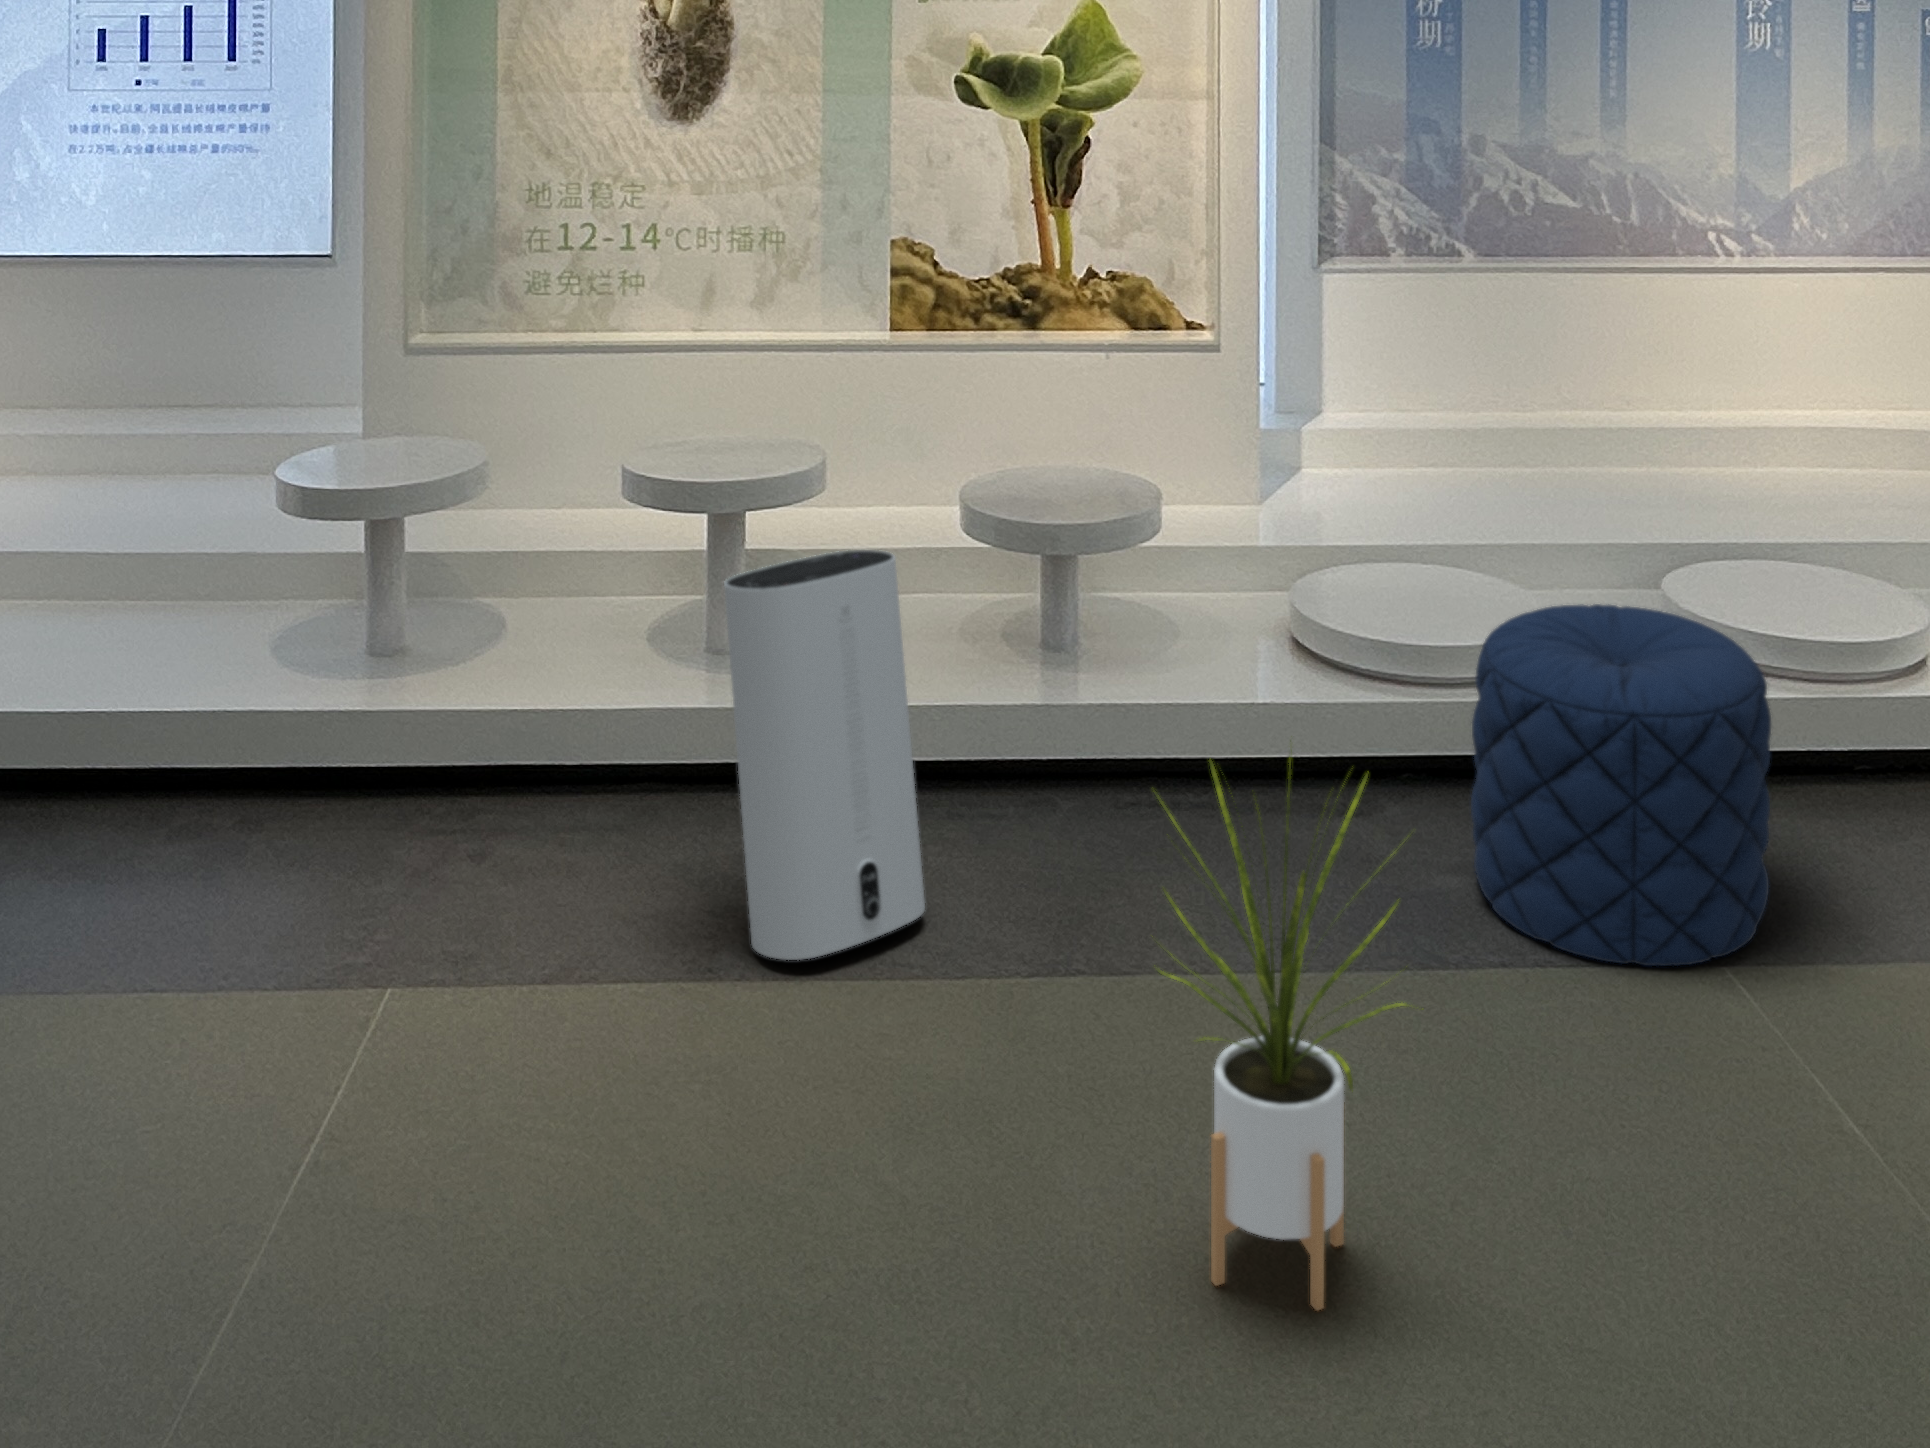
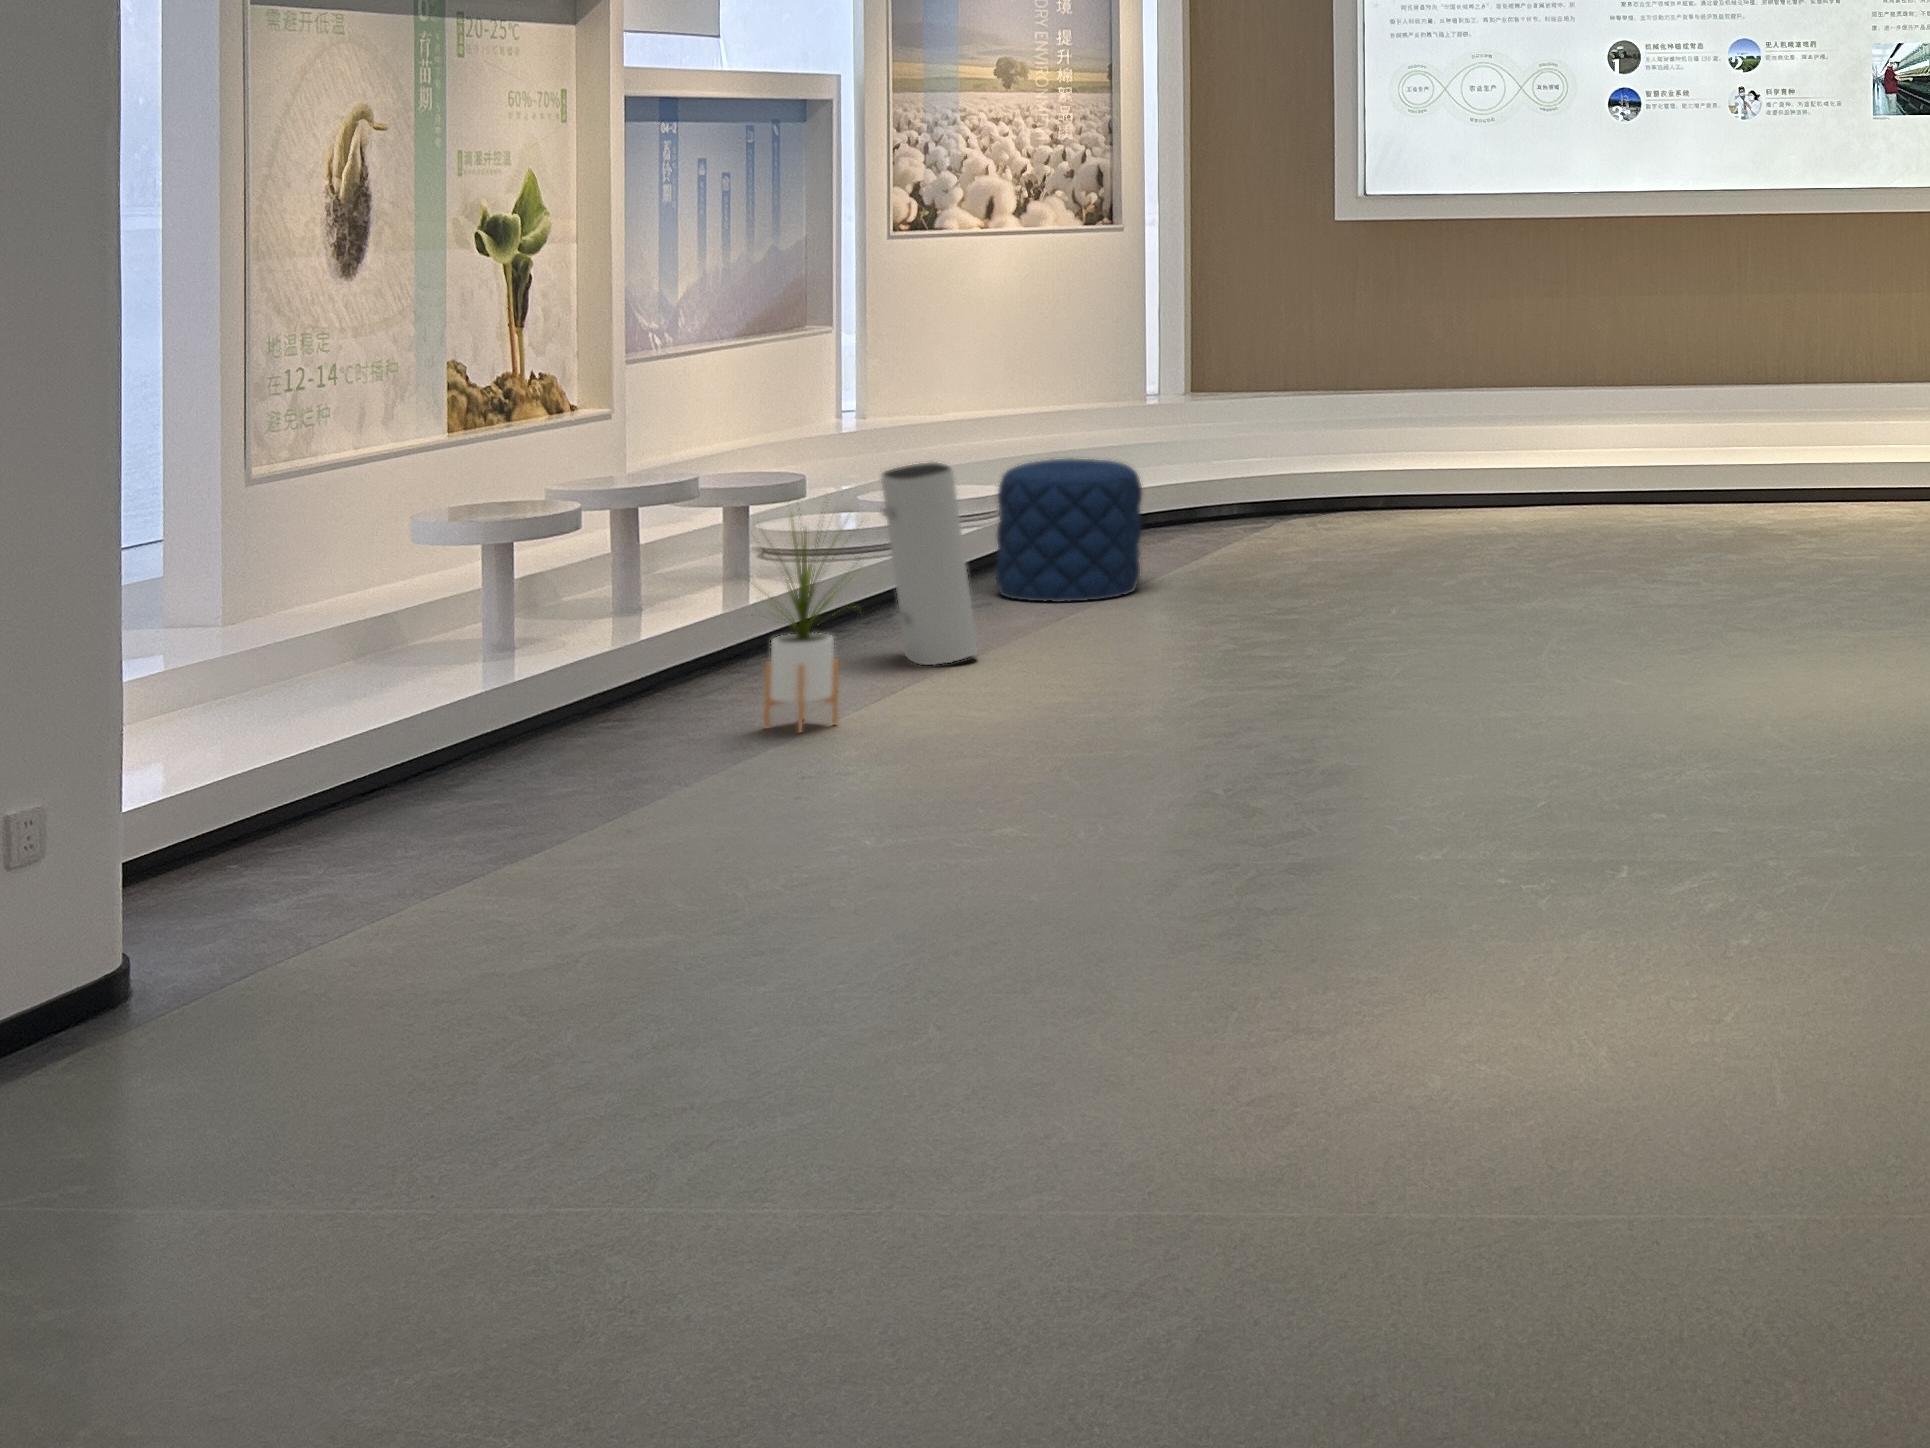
house plant: present [1153,761,1408,1310] -> present [759,513,861,732]

